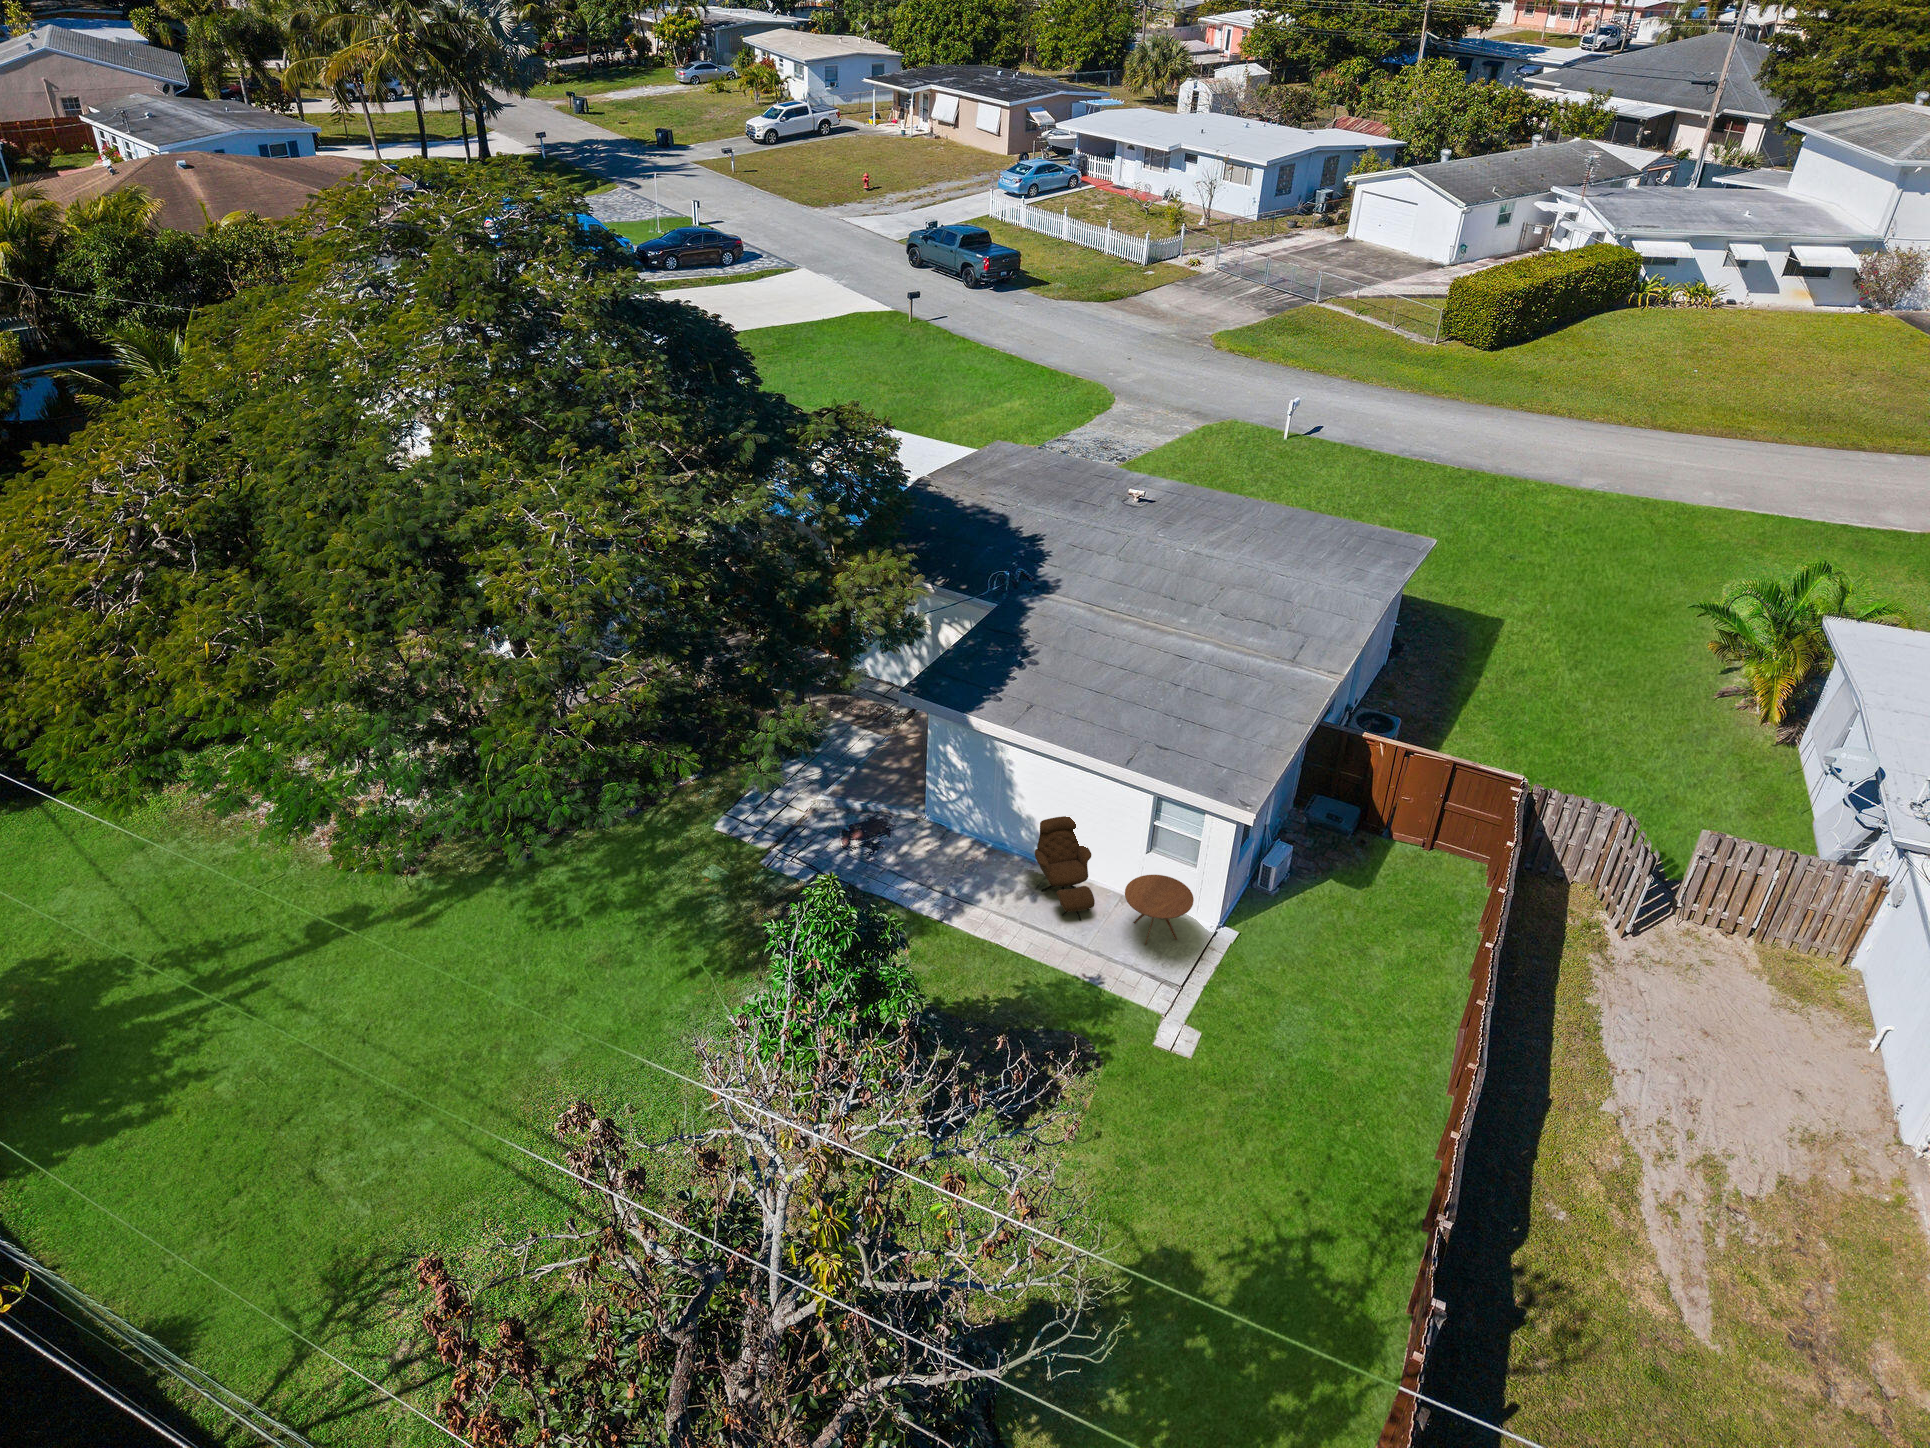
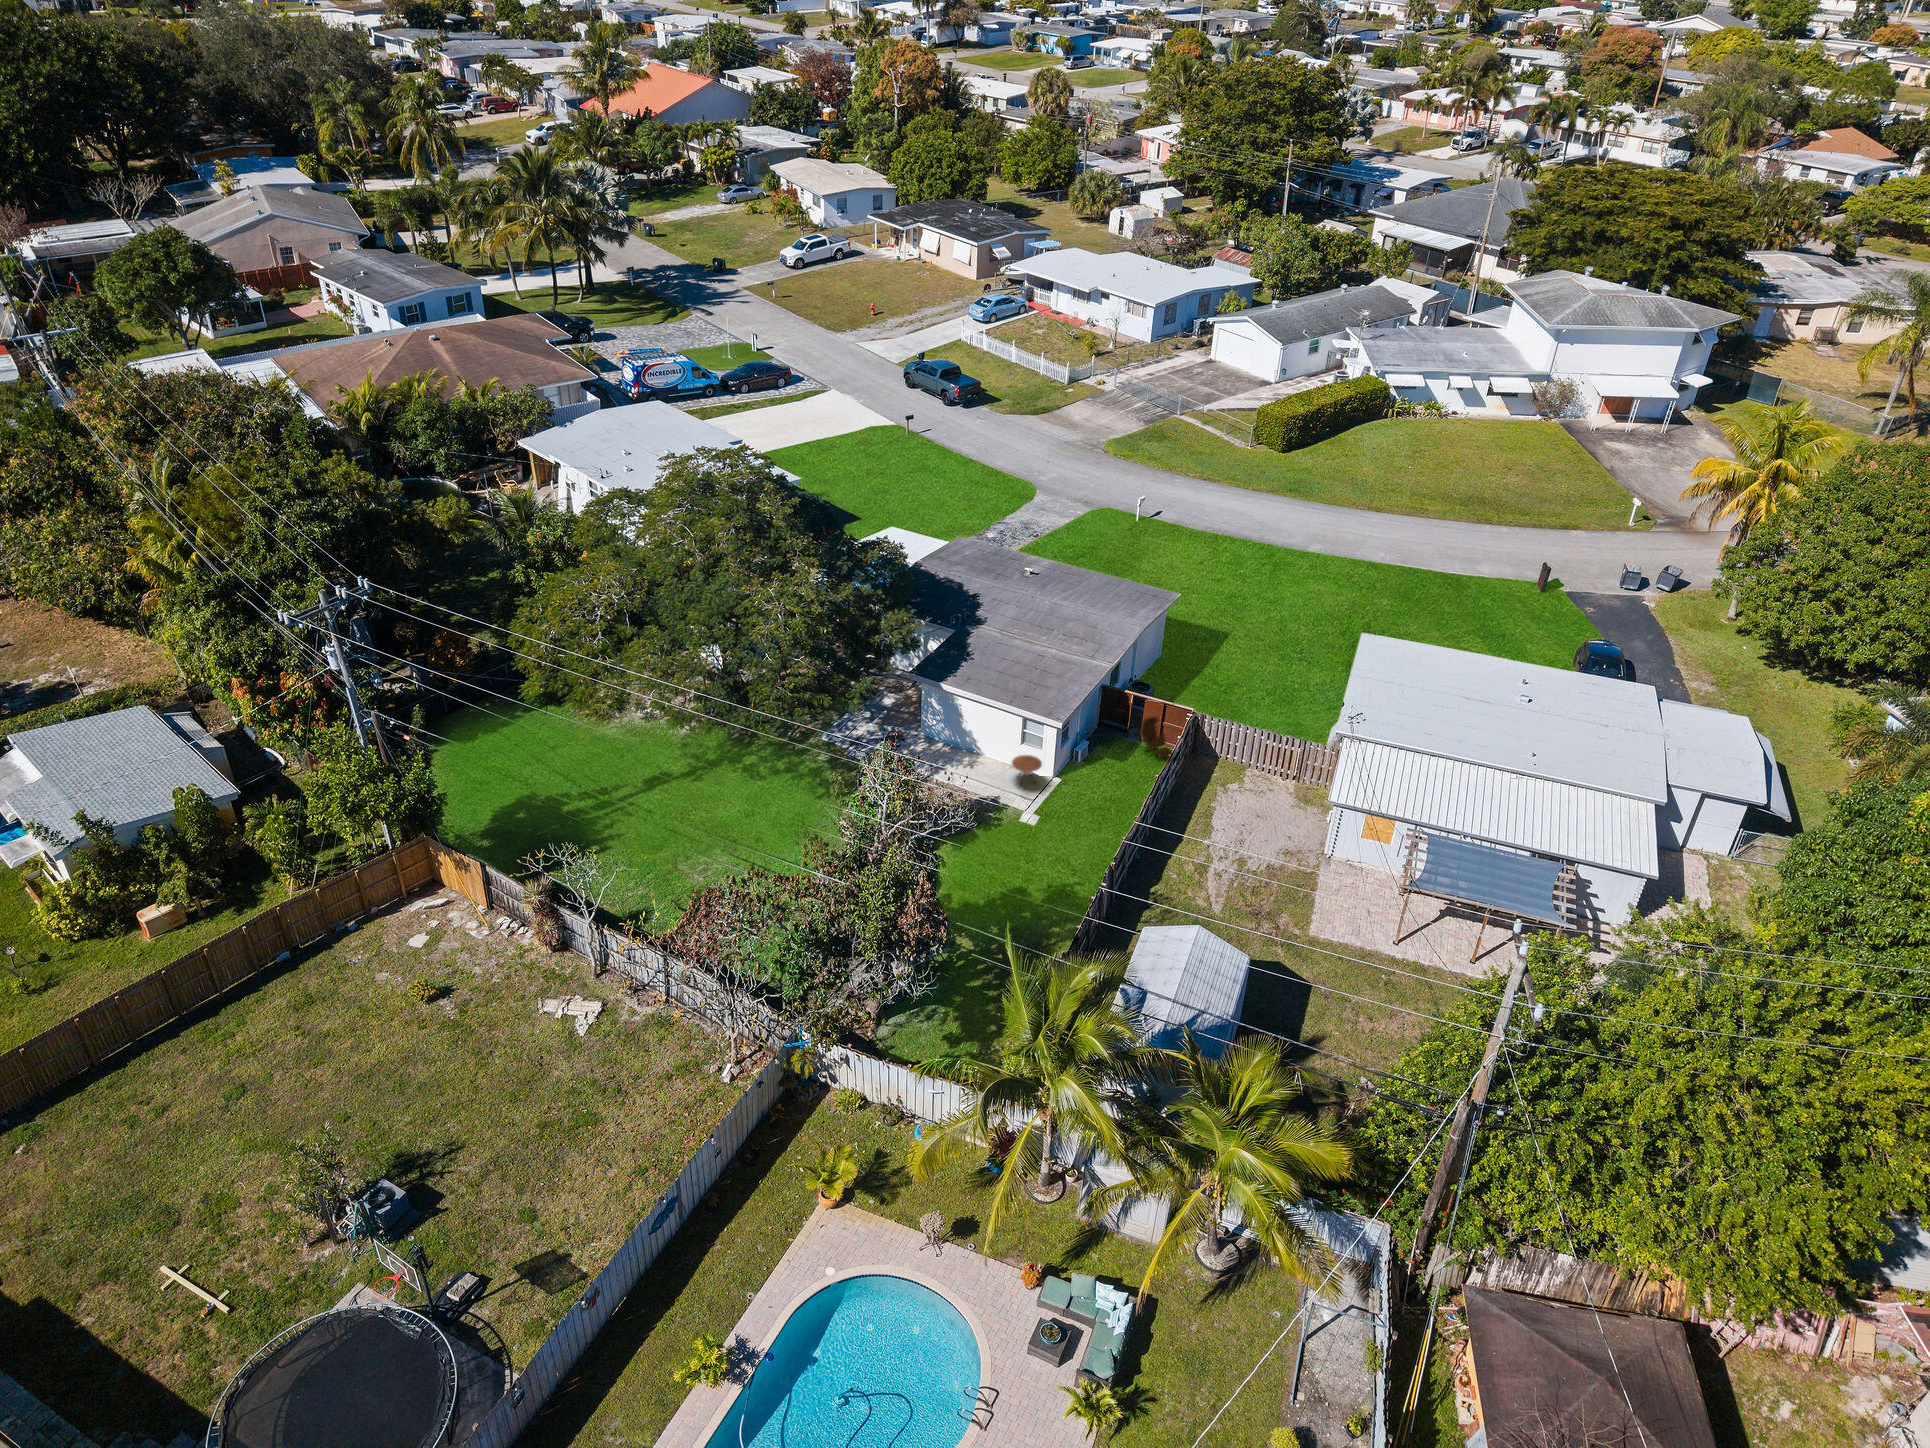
lounge chair: present [1035,816,1095,920] -> present [1141,717,1171,759]

